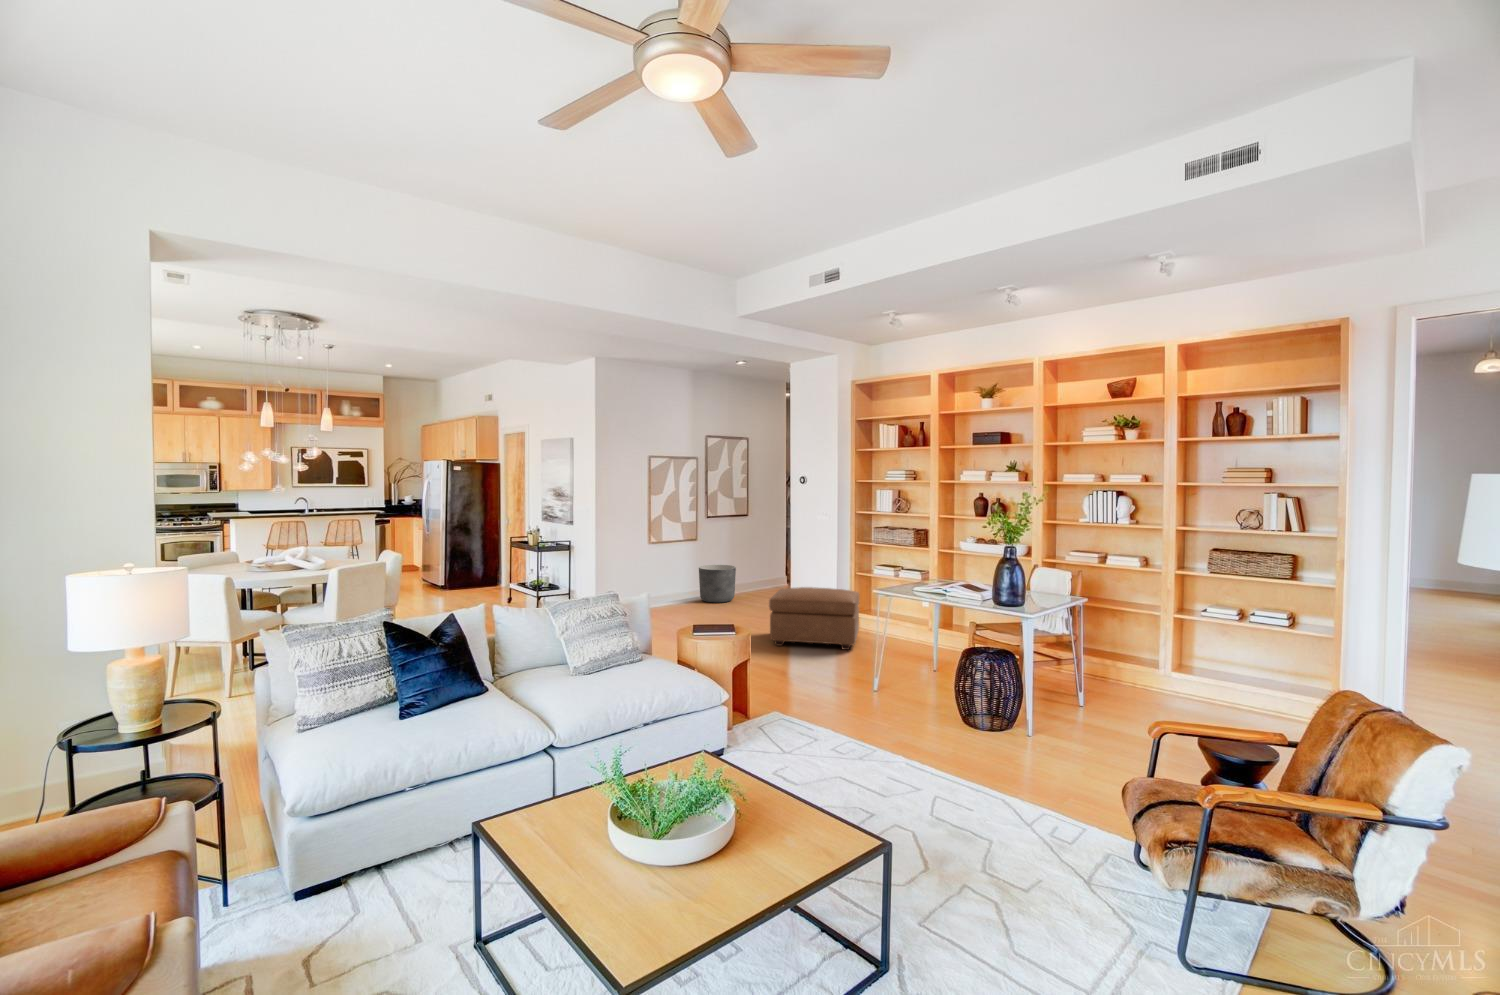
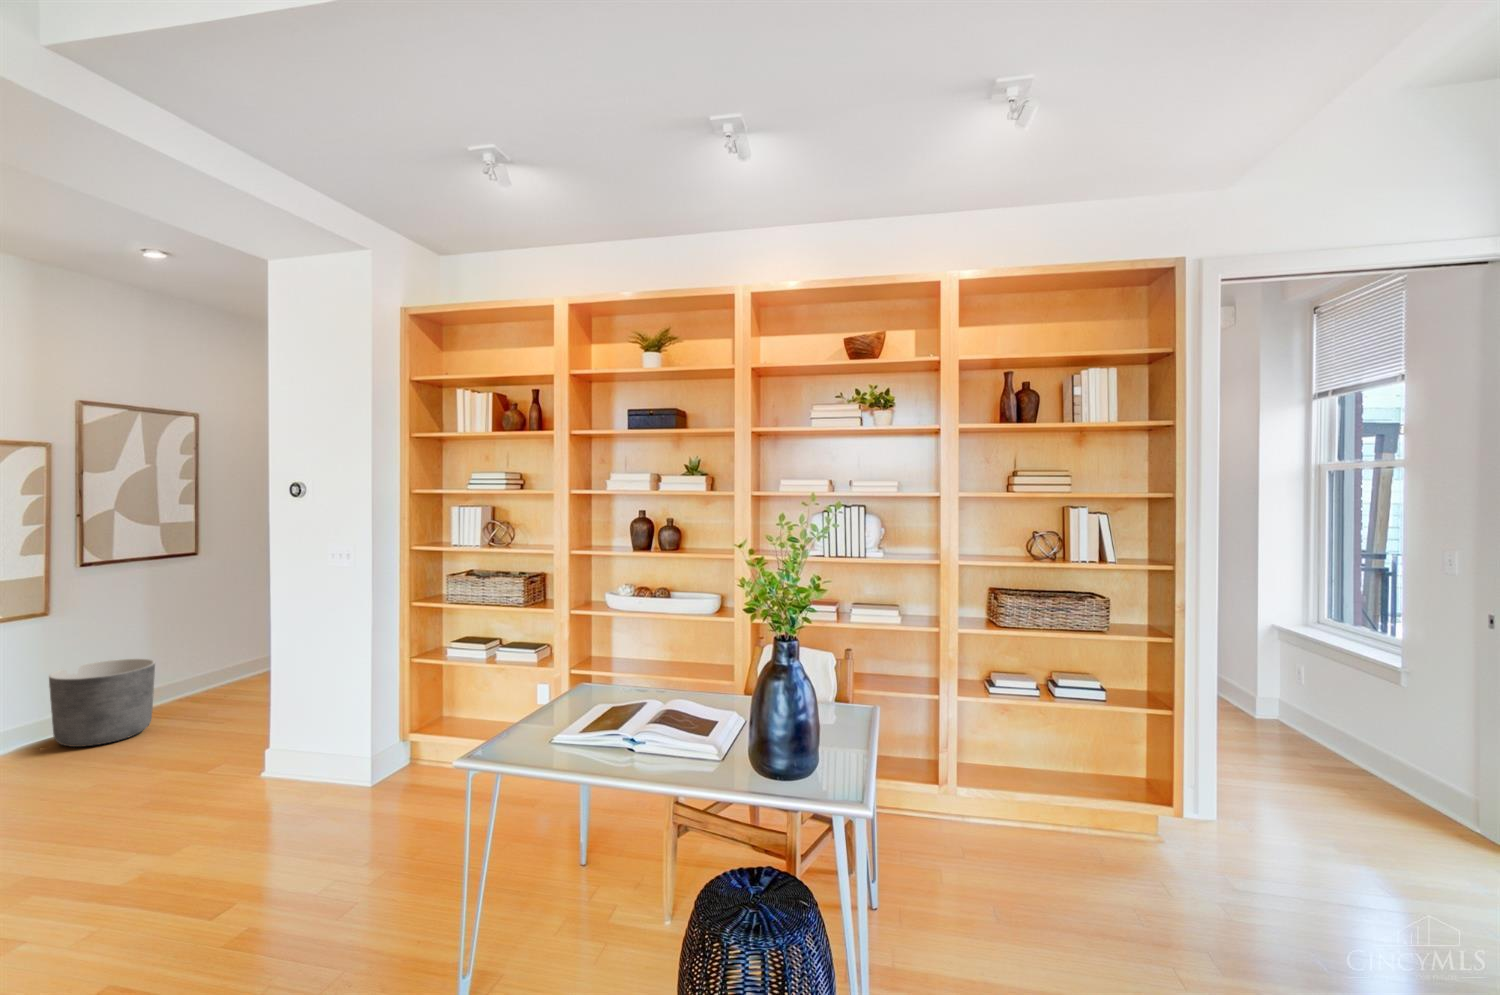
ottoman: present [769,587,859,650] -> none [168,709,415,885]

